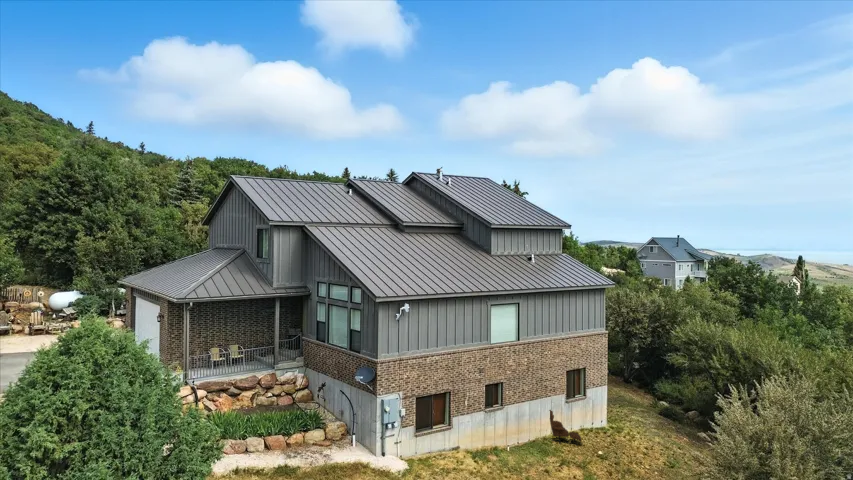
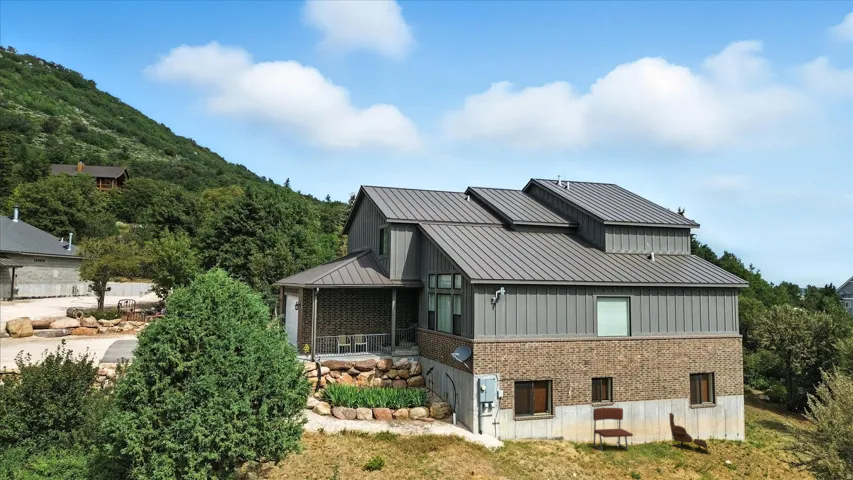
bench: none [486,412,522,456] -> present [593,408,633,451]

